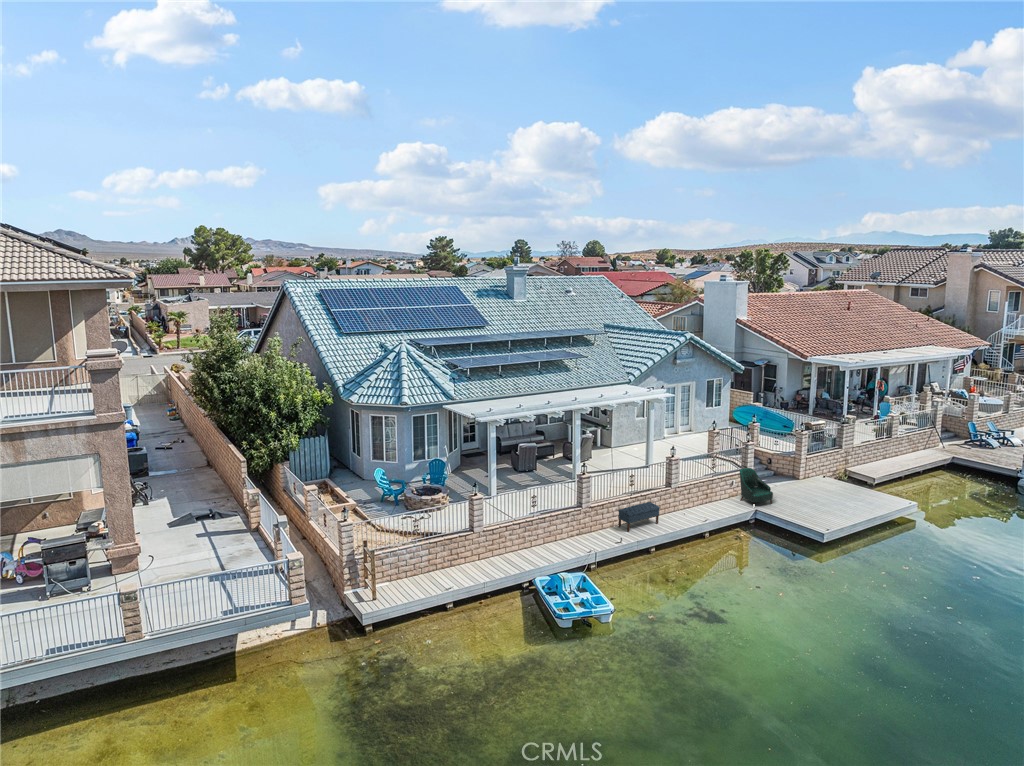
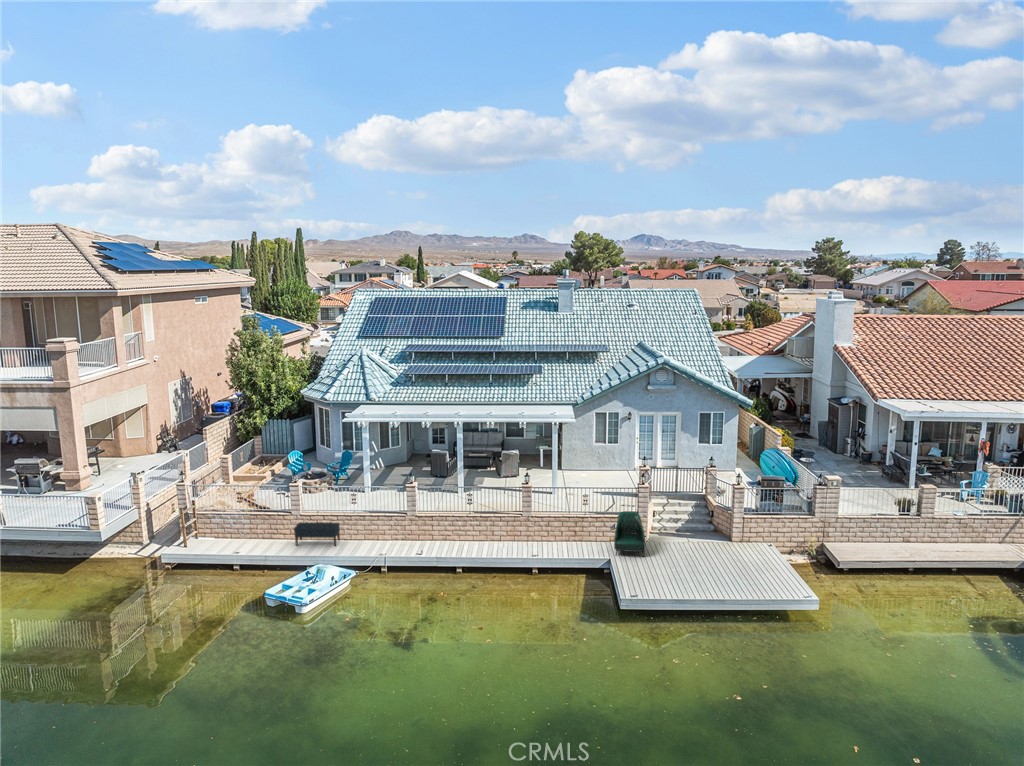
bench: present [618,502,660,532] -> present [294,522,340,546]

